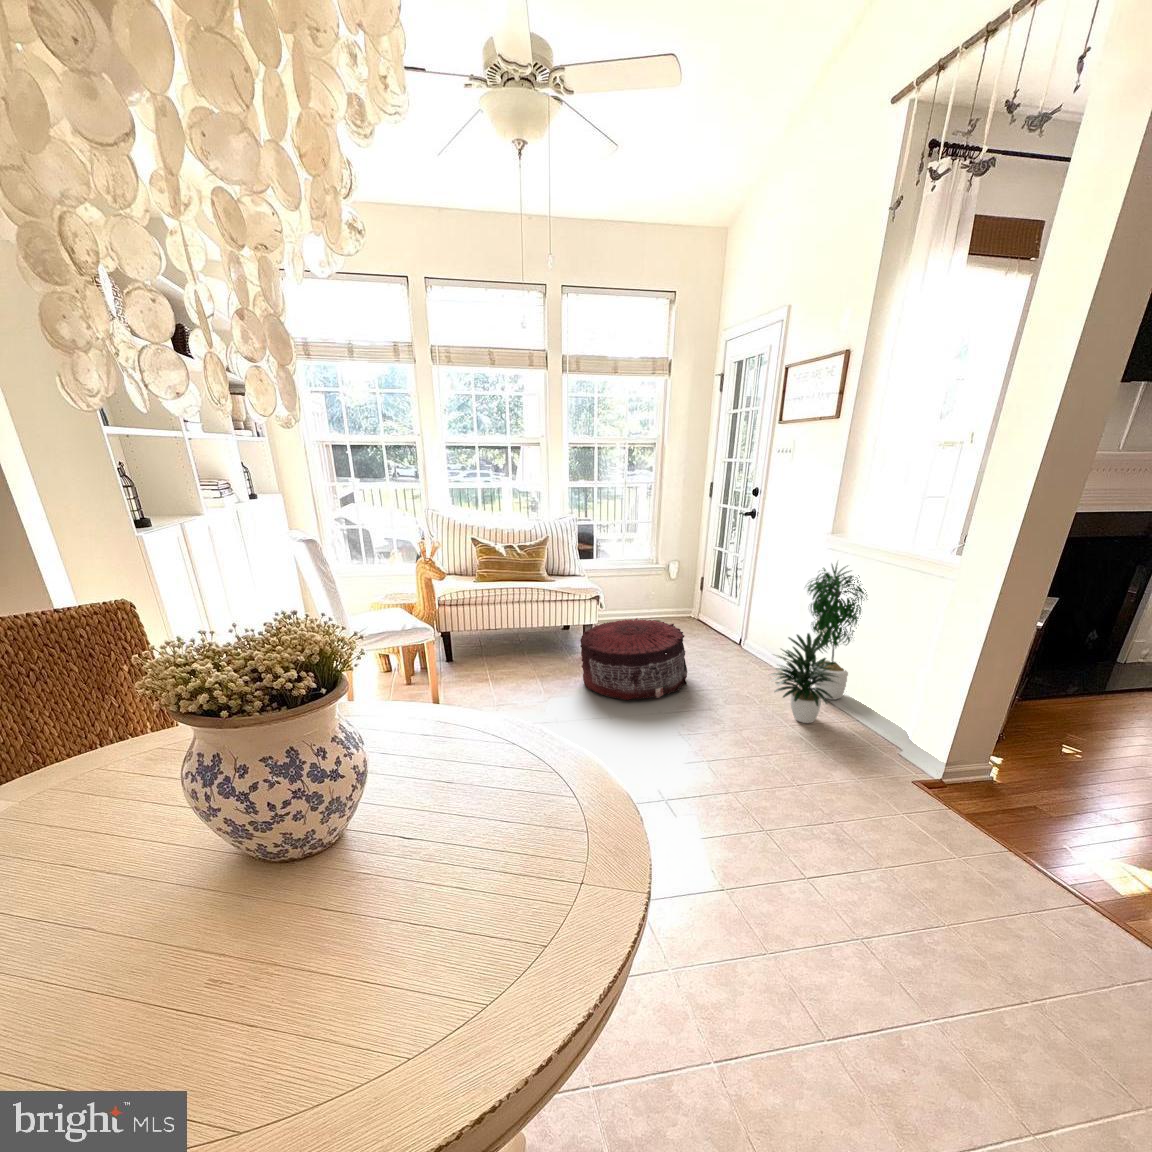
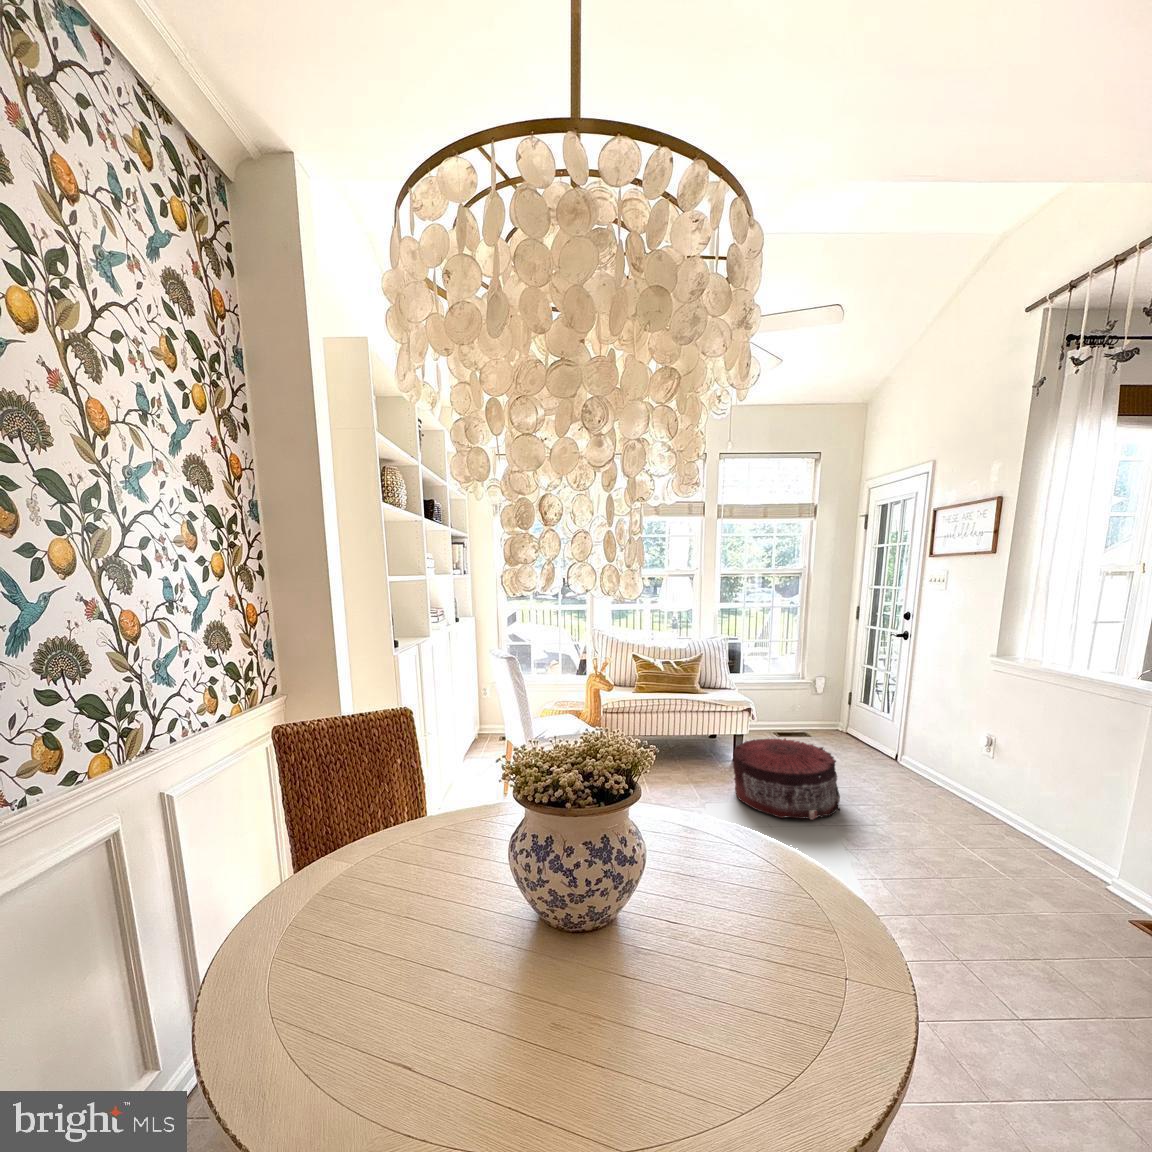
potted plant: present [769,564,868,723] -> none [932,702,1049,871]

